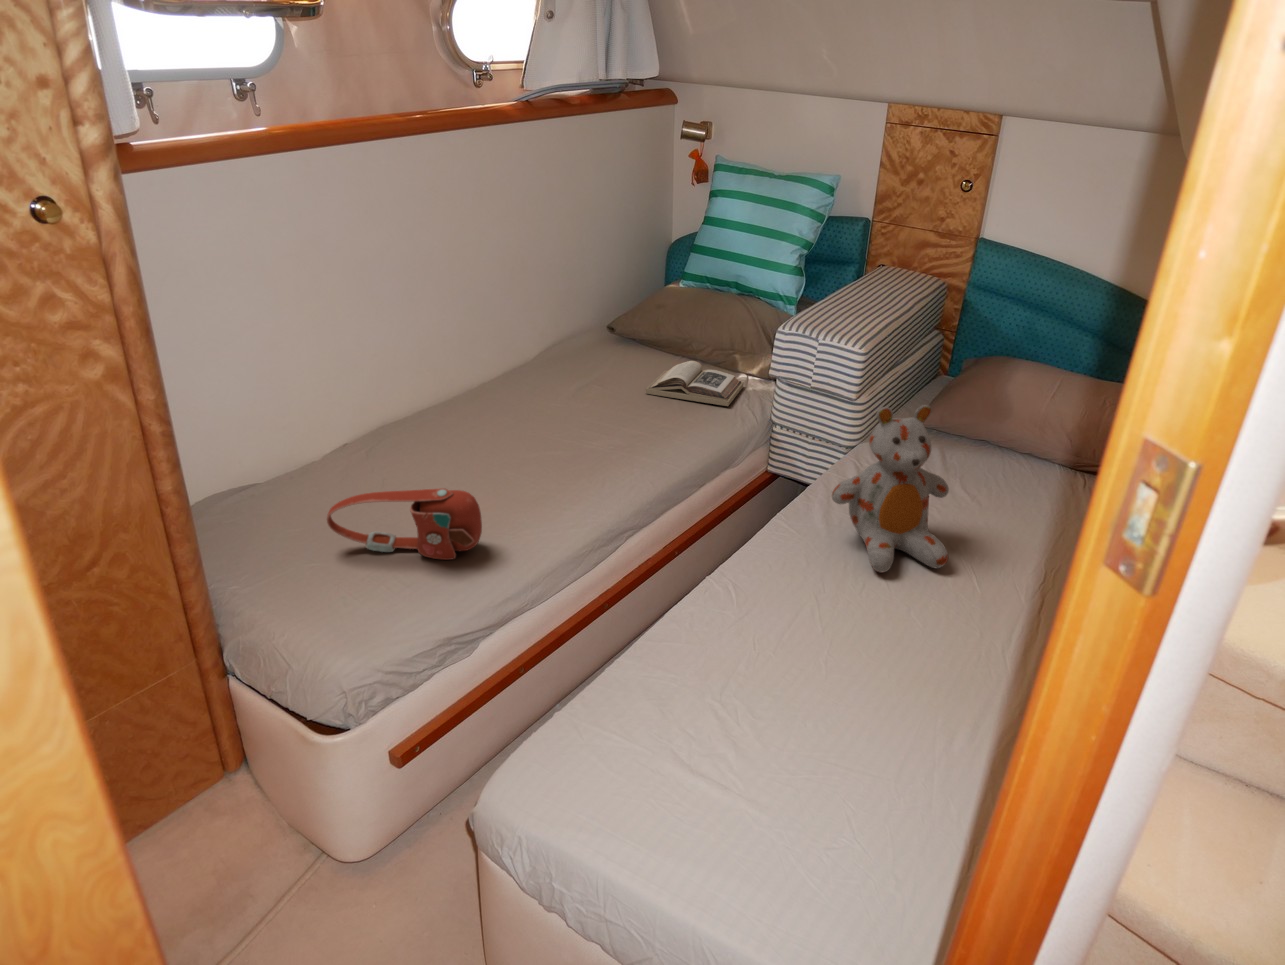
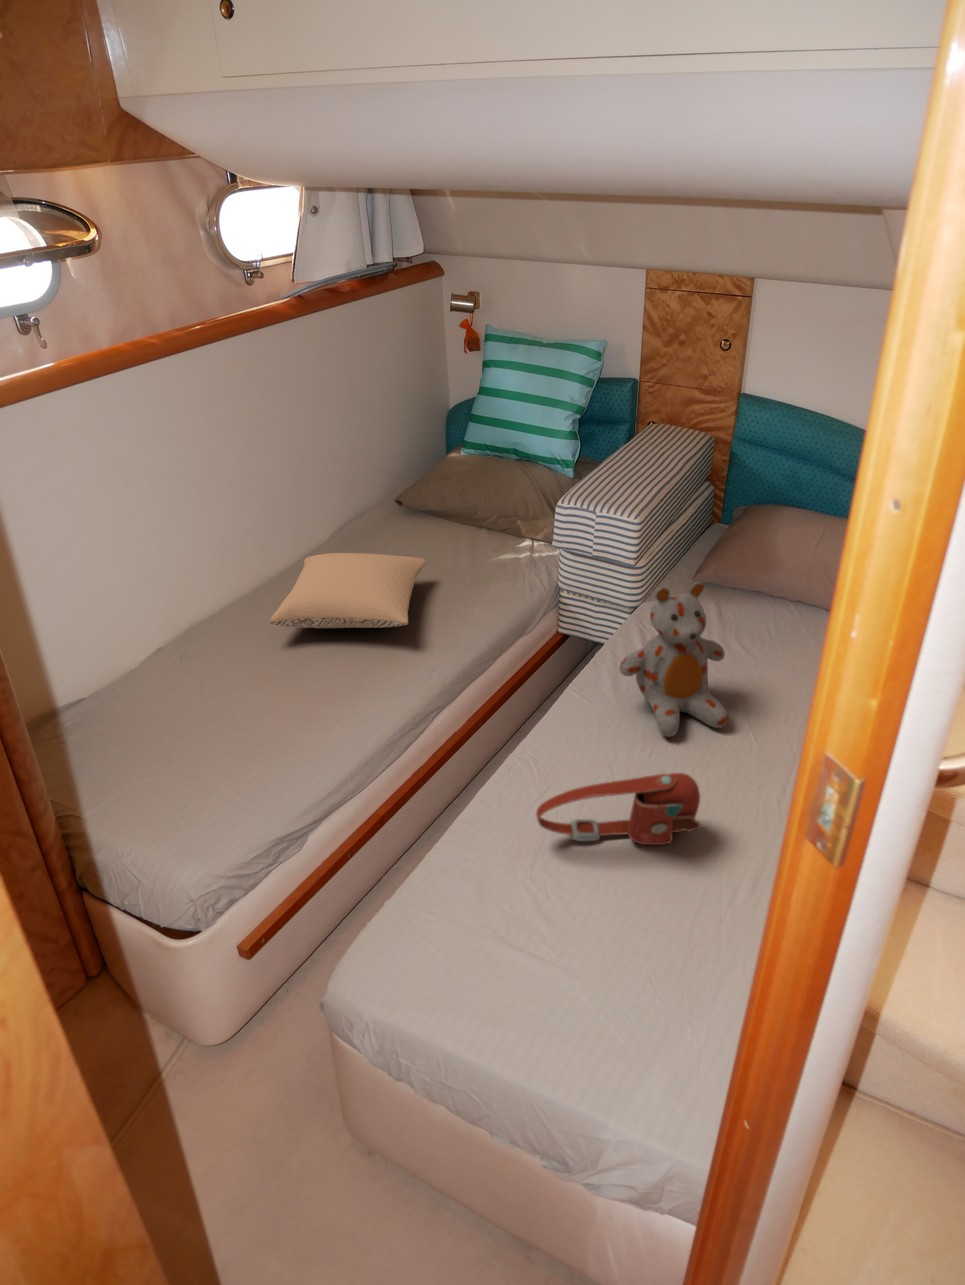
book: present [646,361,744,406] -> none [438,532,530,576]
pillow: none [464,366,633,440] -> present [270,553,426,628]
handbag: present [327,488,482,560] -> present [536,773,701,845]

